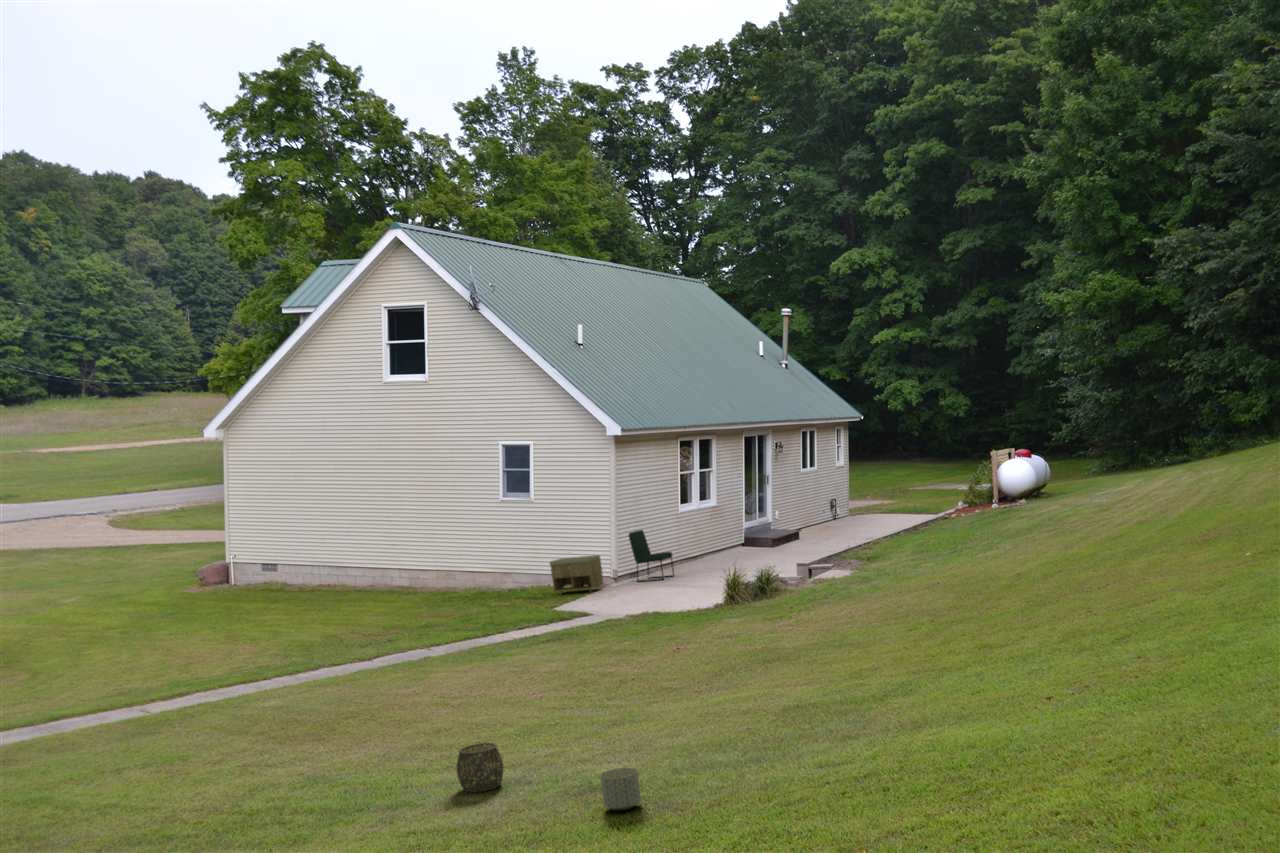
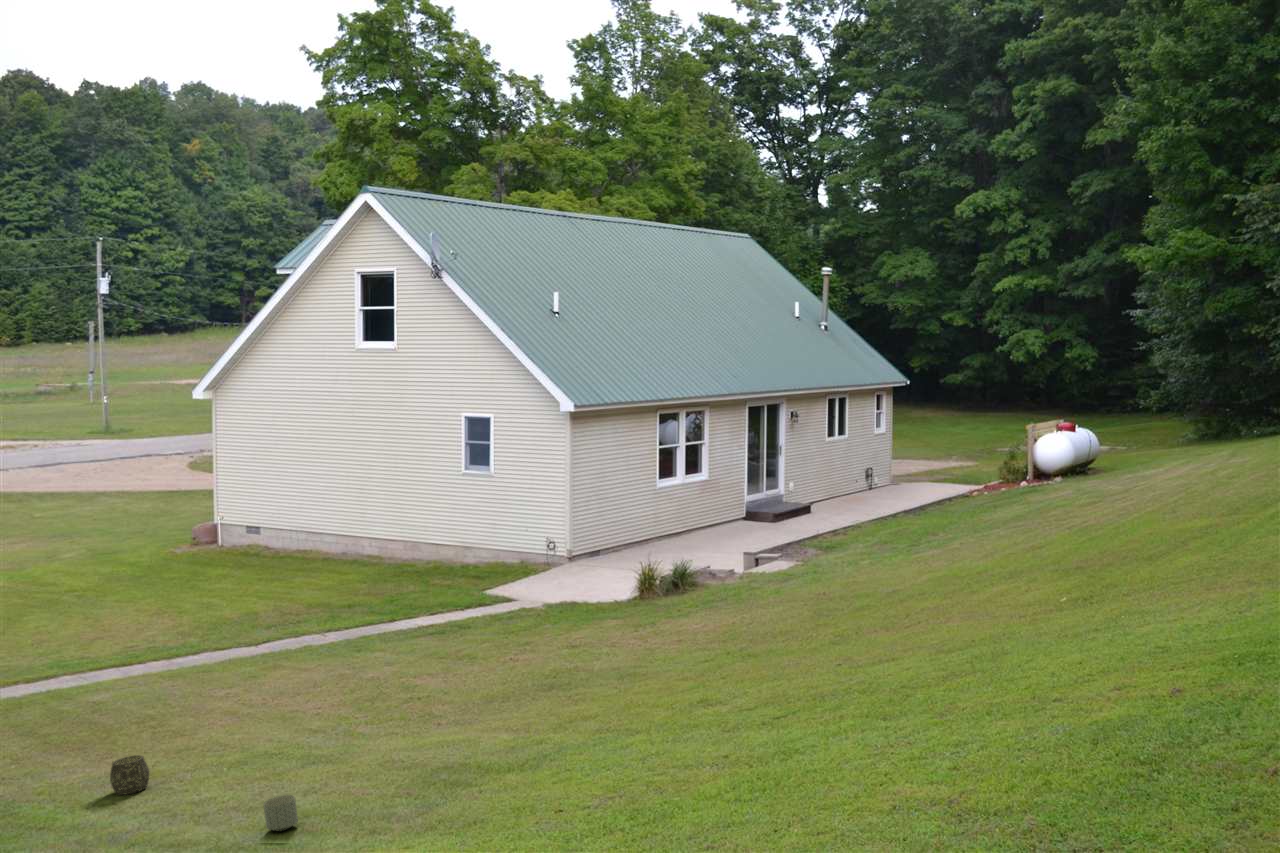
chair: present [629,530,674,582] -> none [587,512,630,561]
storage bench: present [550,555,603,594] -> none [512,536,560,571]
planter: present [600,767,641,811] -> present [264,795,298,831]

